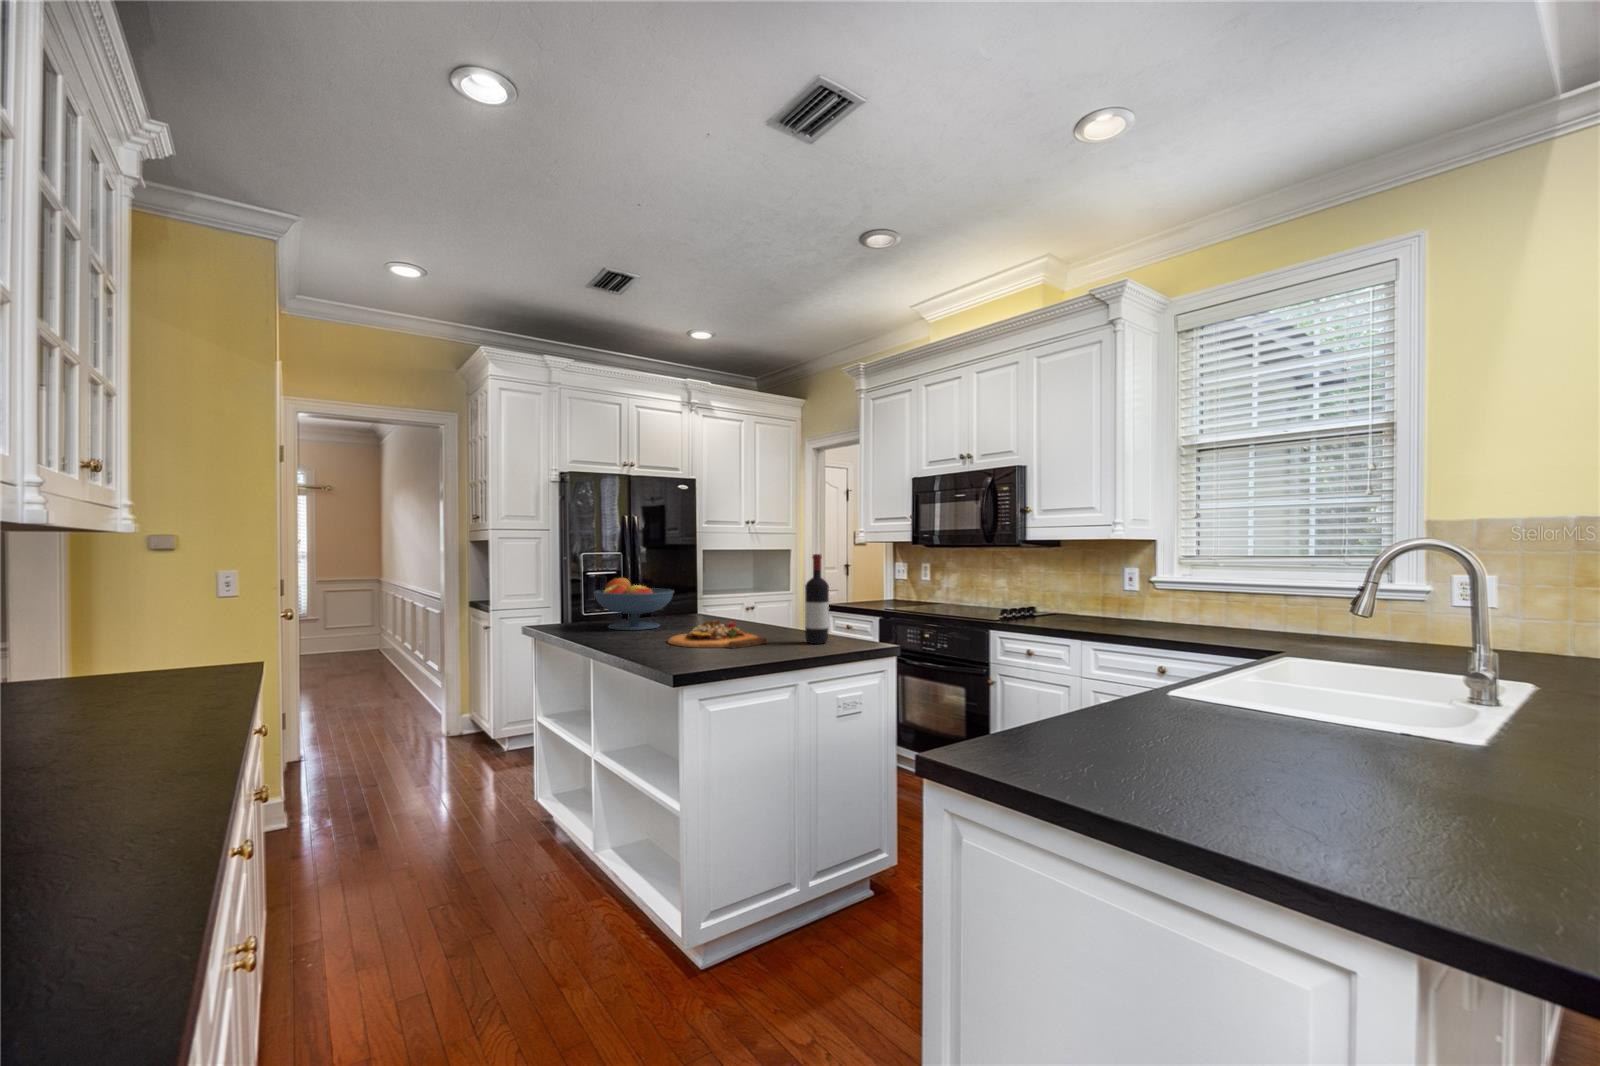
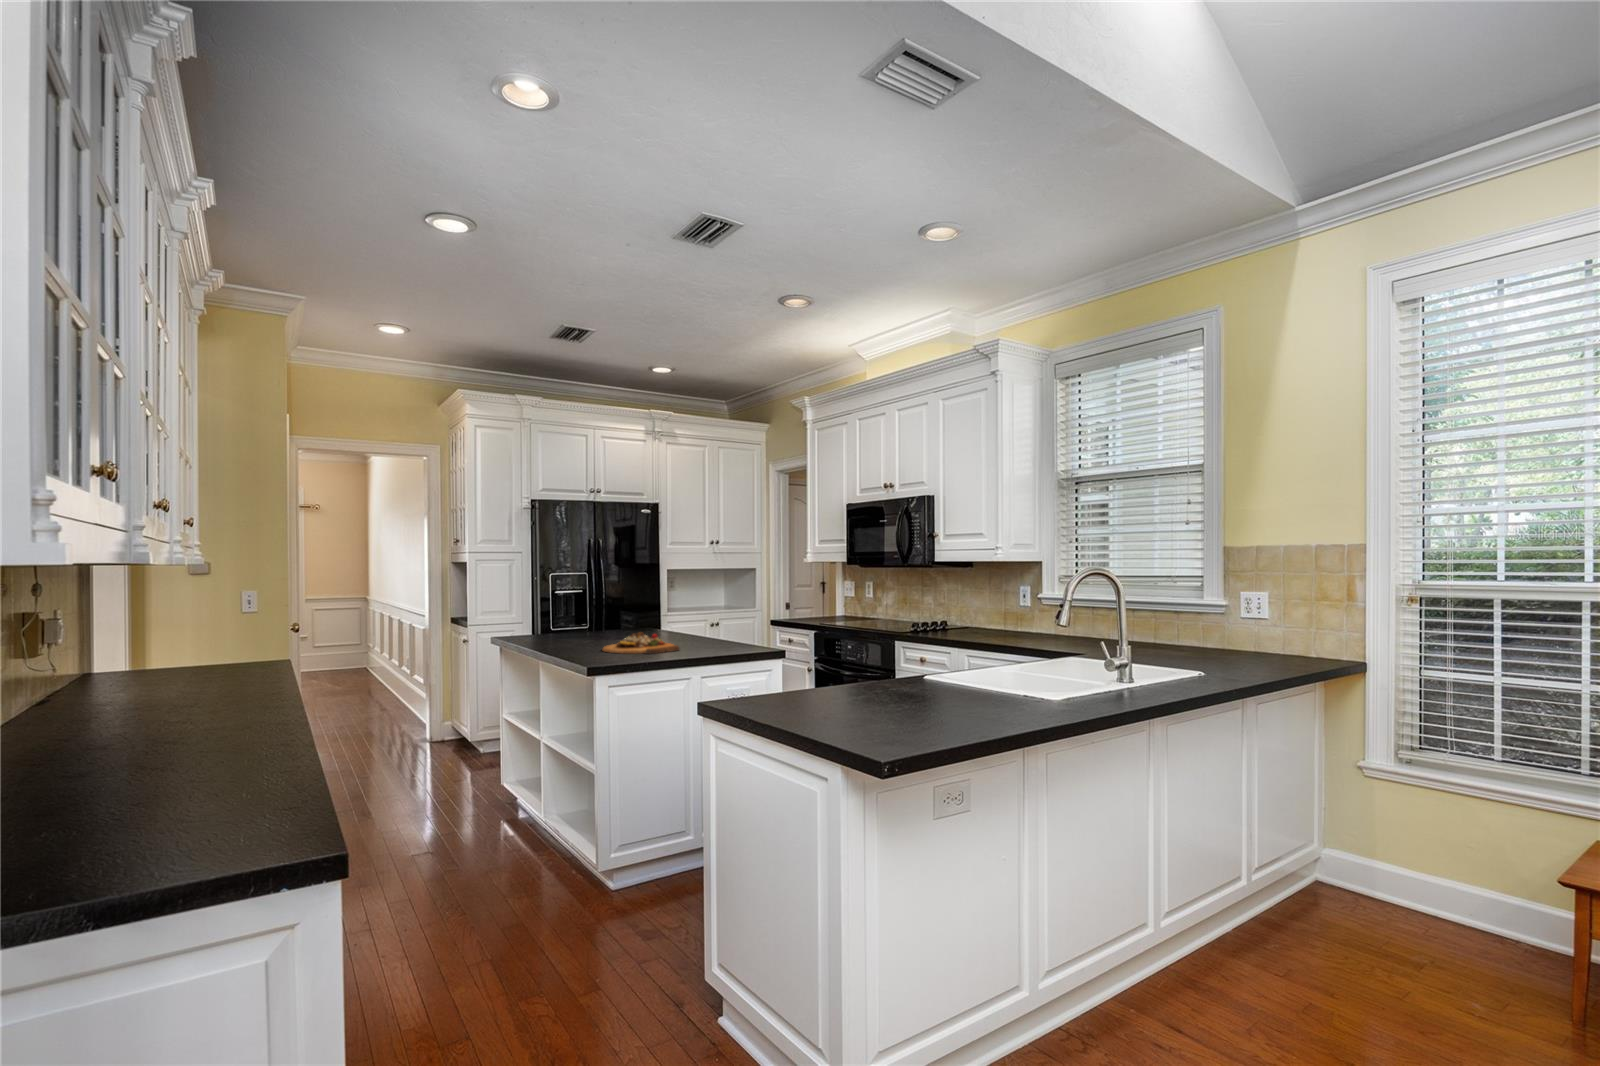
wine bottle: present [805,554,829,644] -> none [710,579,729,651]
fruit bowl: present [594,578,674,630] -> none [549,597,617,641]

